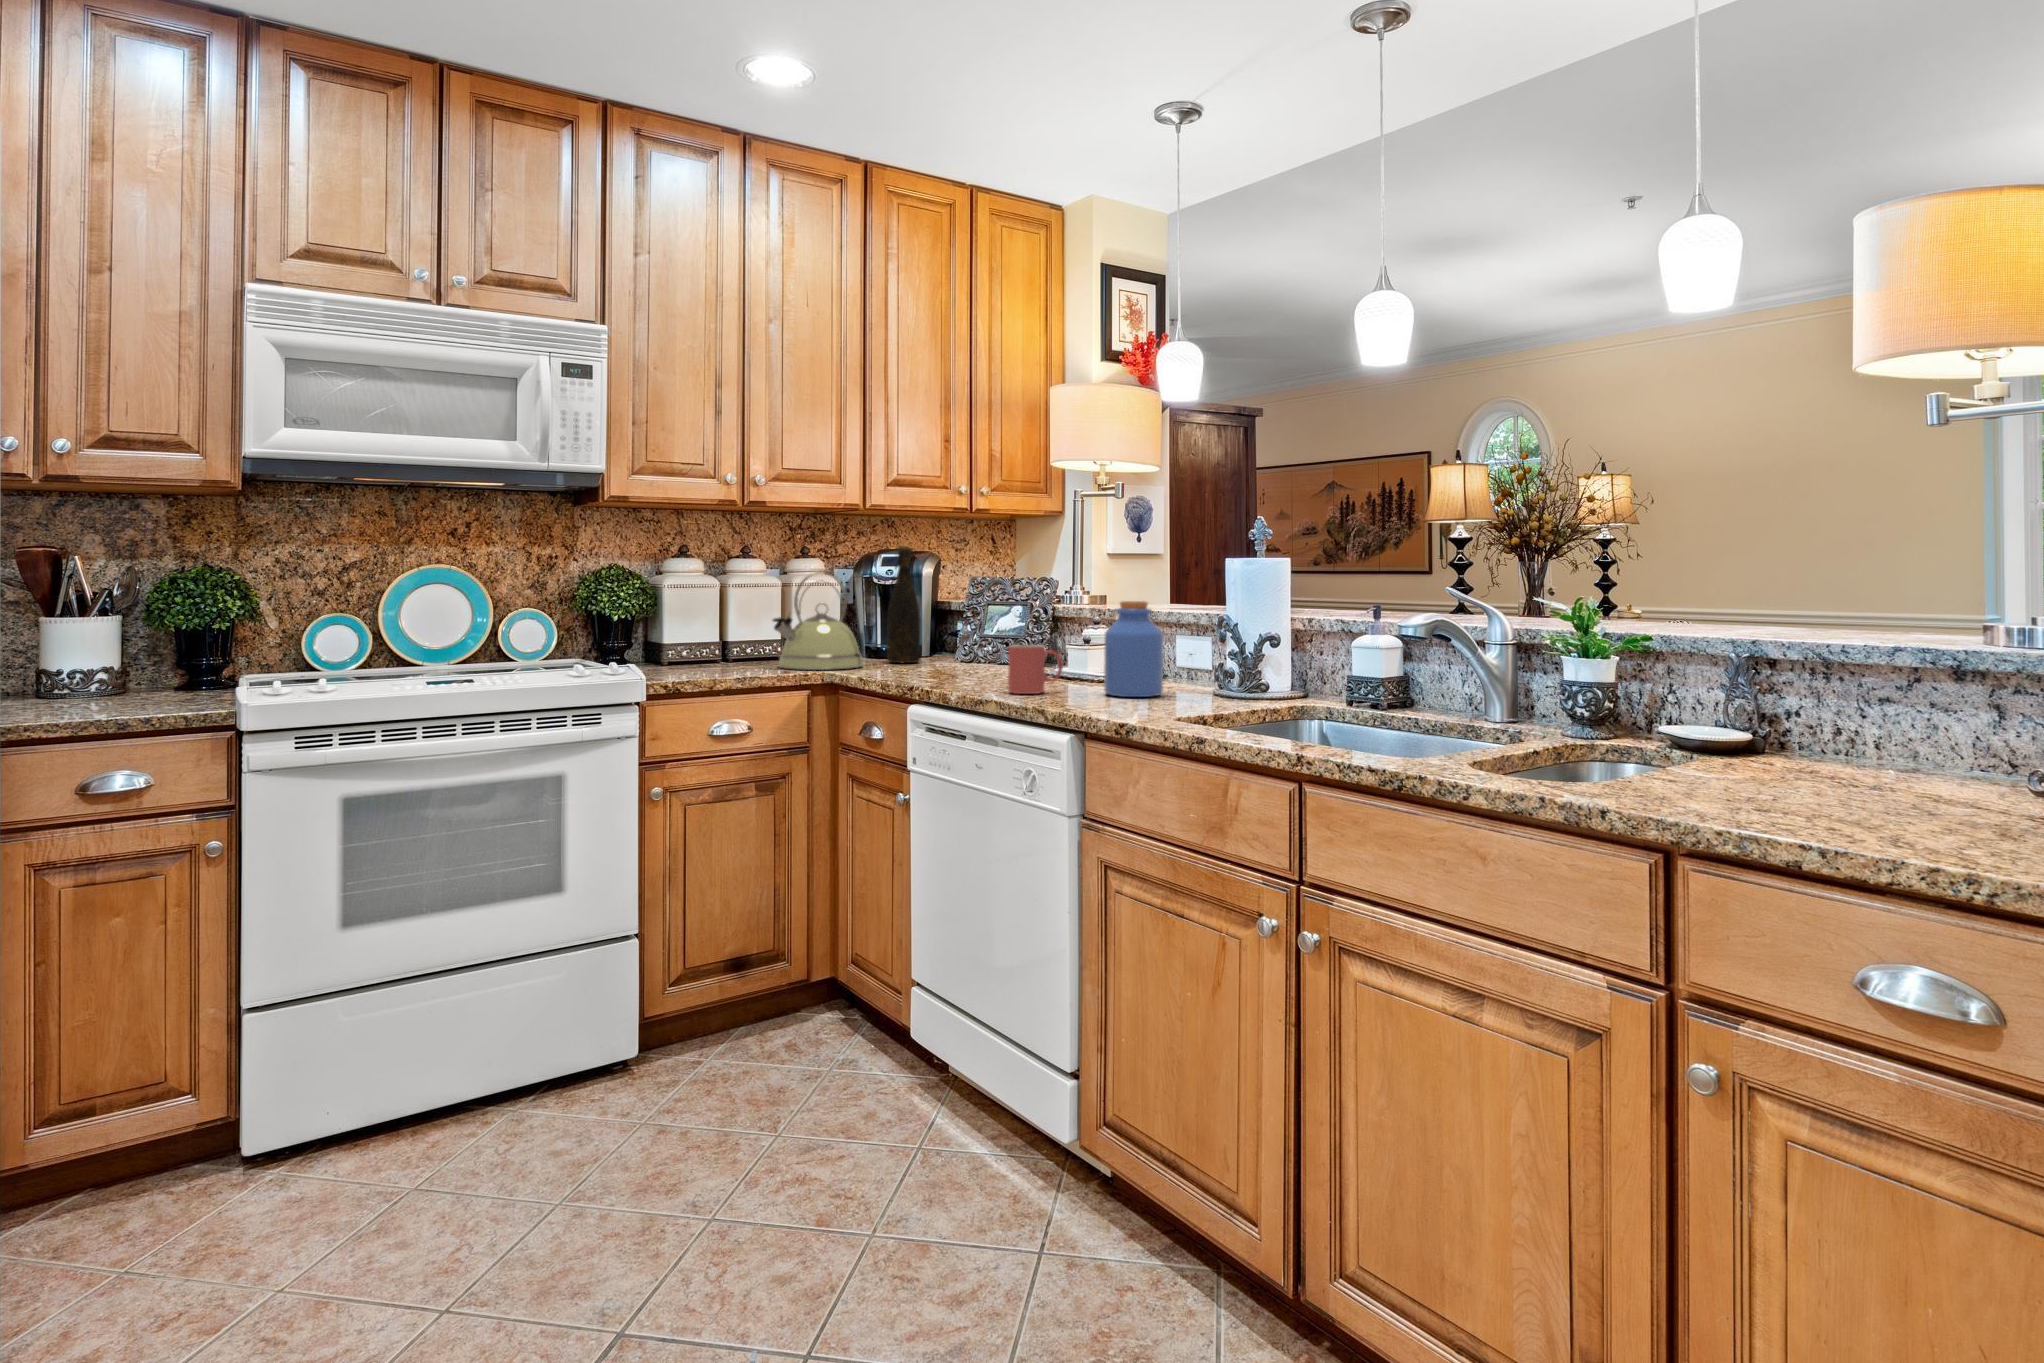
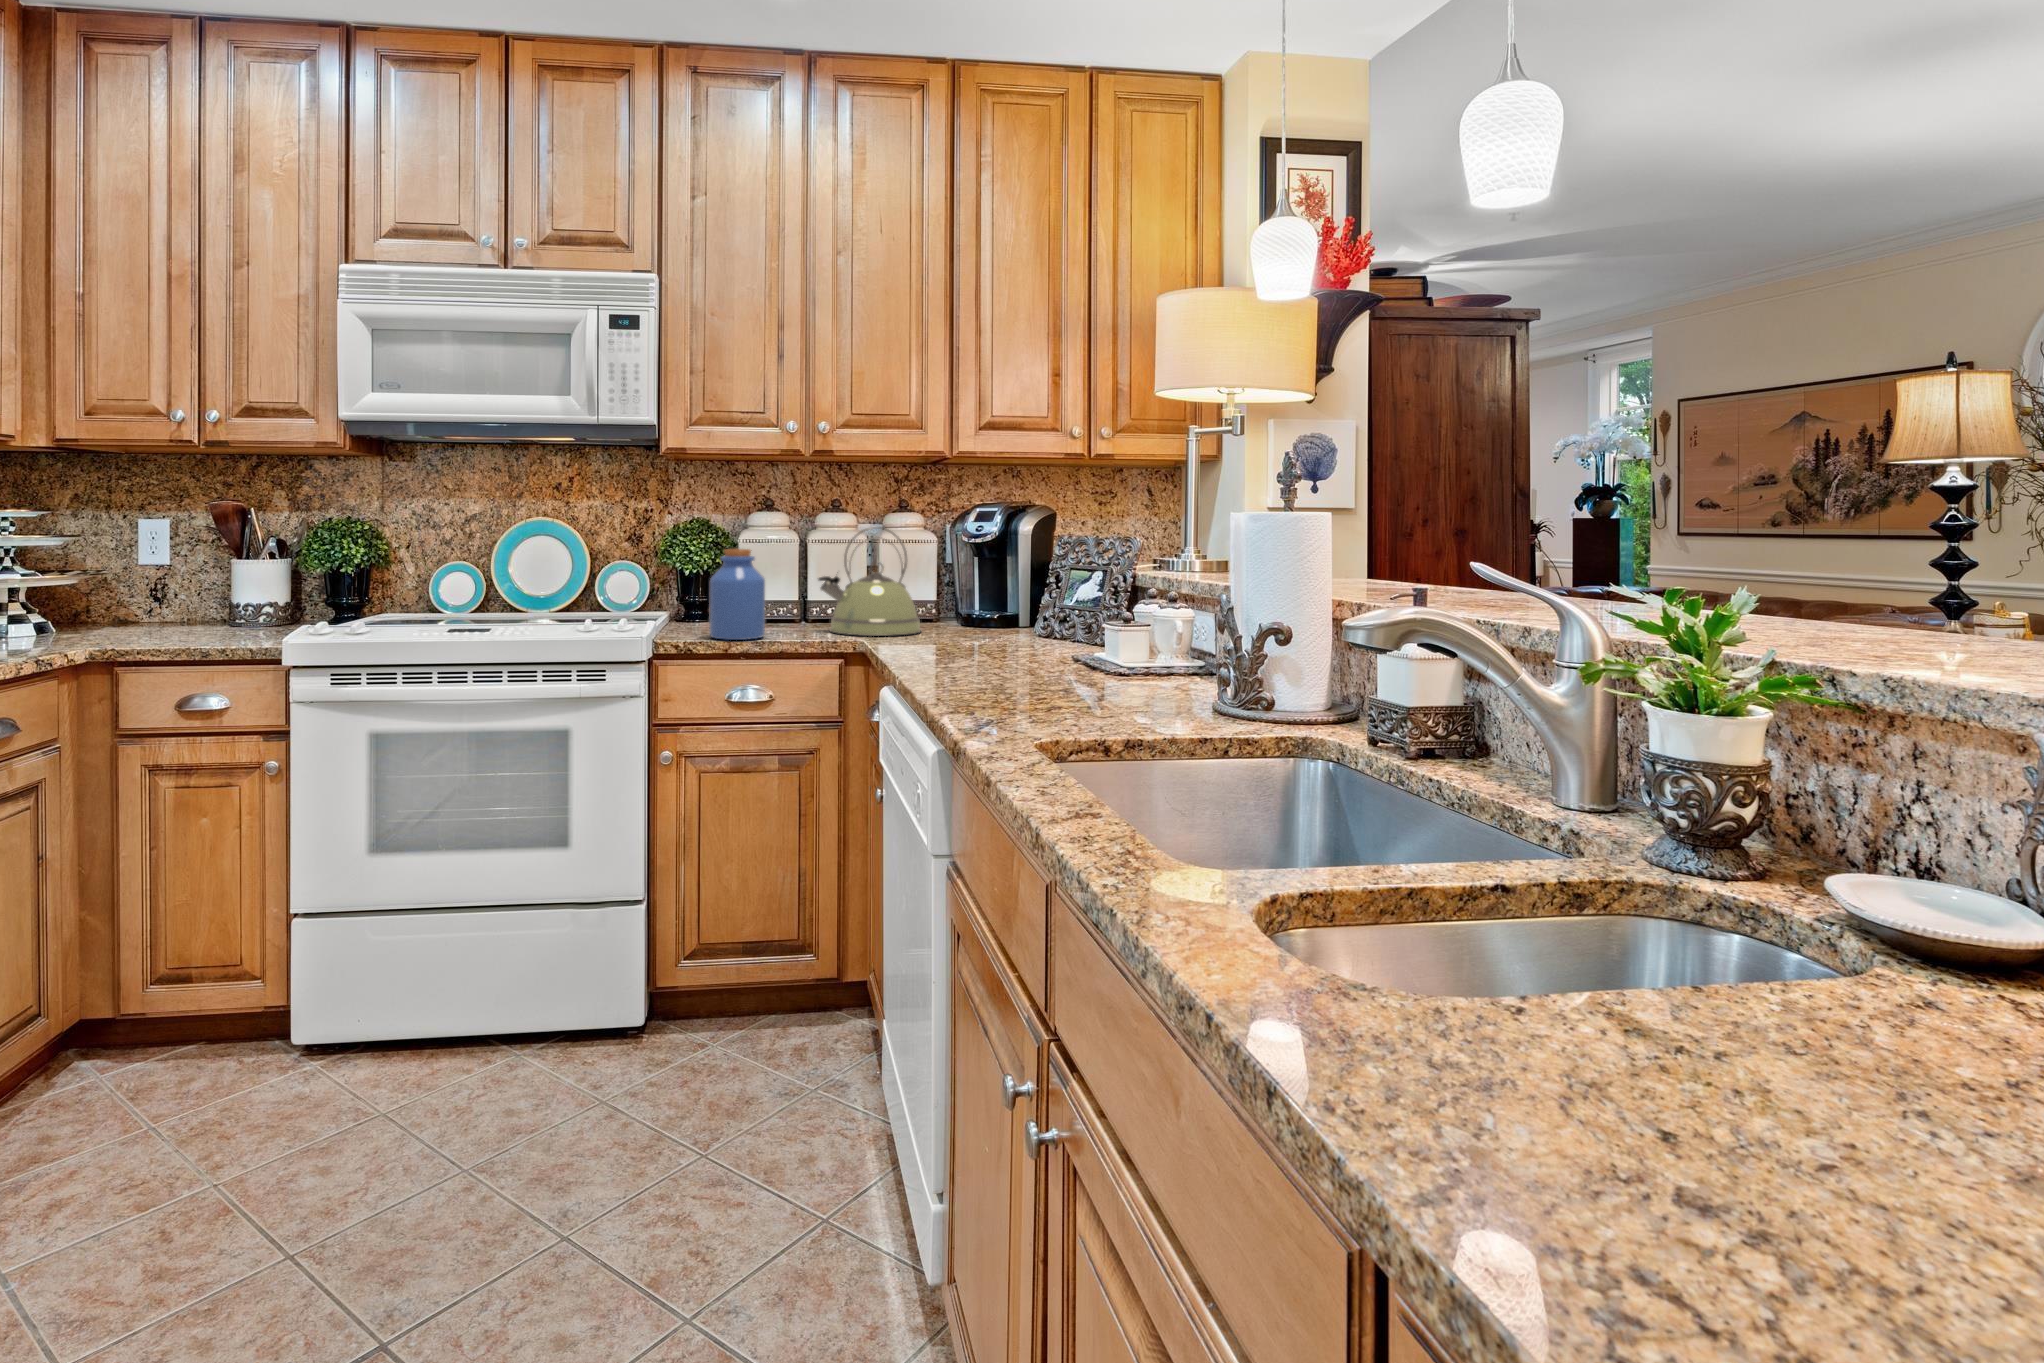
bottle: present [887,546,921,663] -> none [959,498,996,632]
jar: present [1104,601,1163,697] -> present [709,549,765,640]
mug: present [1008,645,1063,694] -> none [968,623,1036,683]

